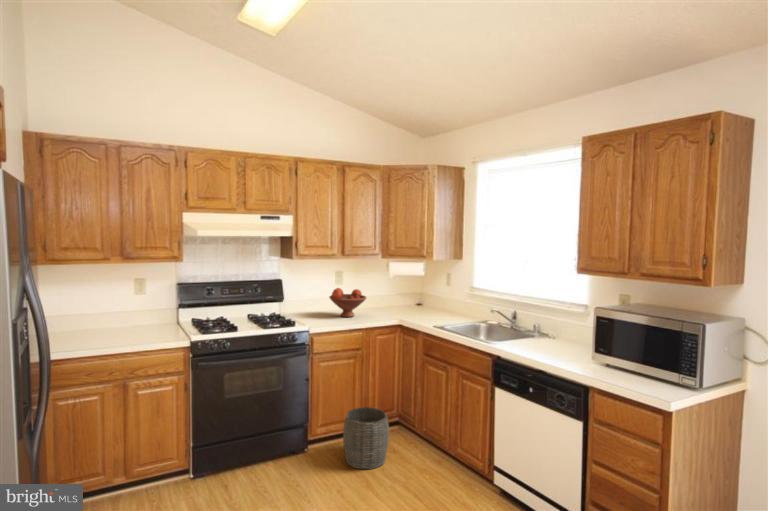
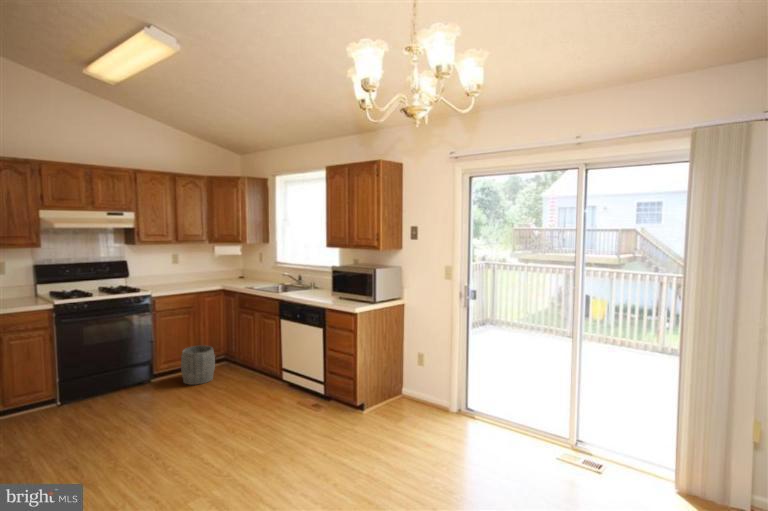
fruit bowl: present [329,288,366,317] -> none [167,265,197,286]

